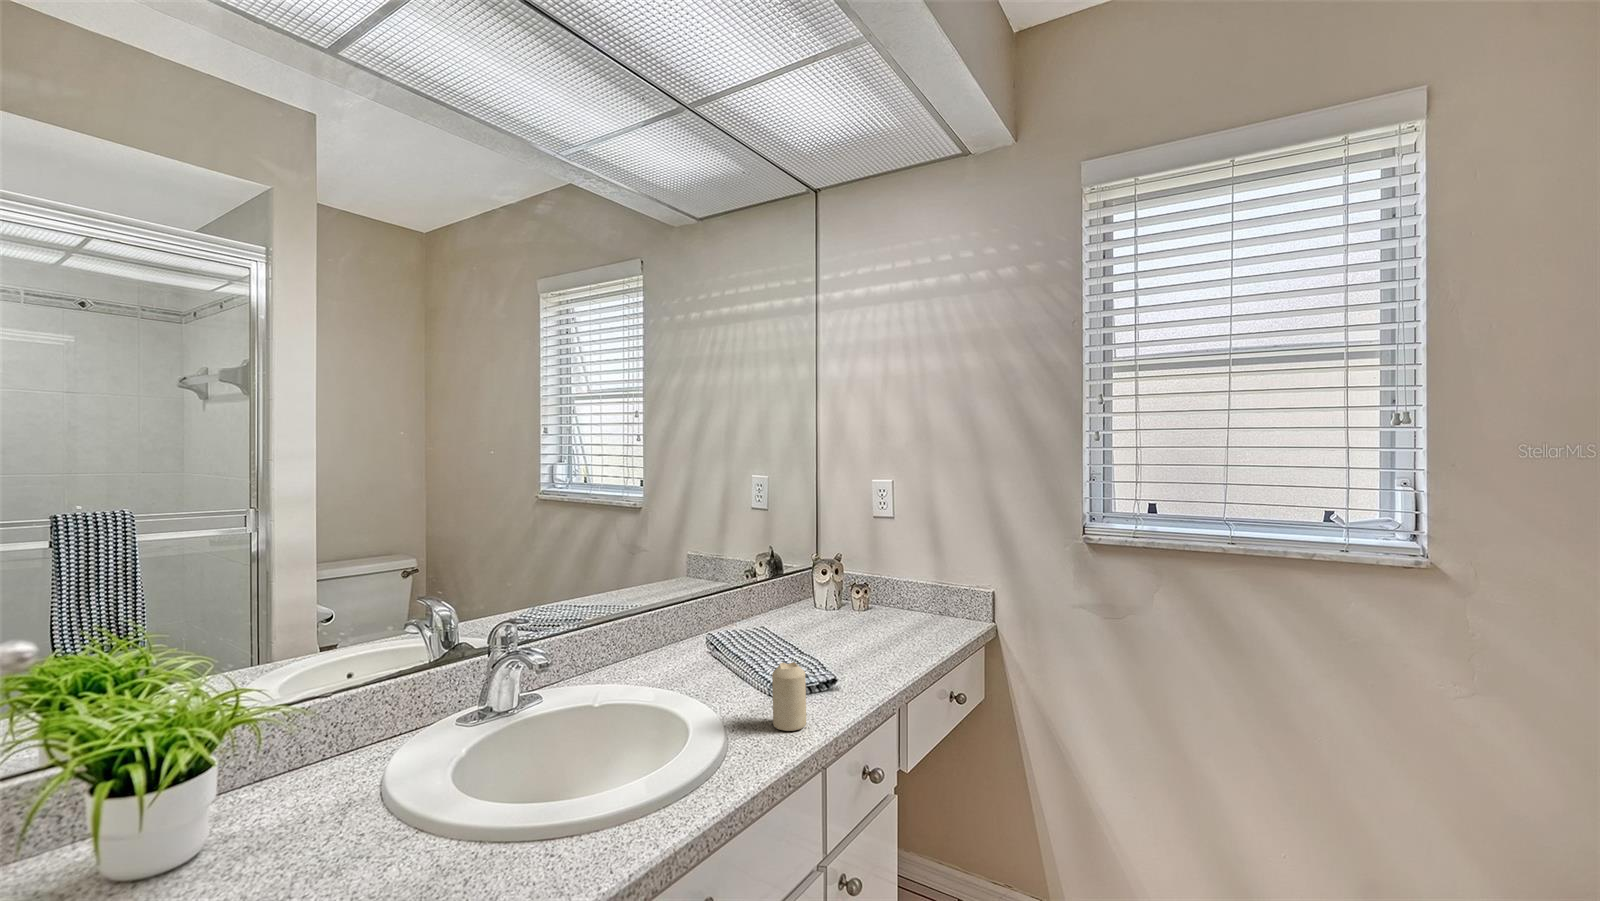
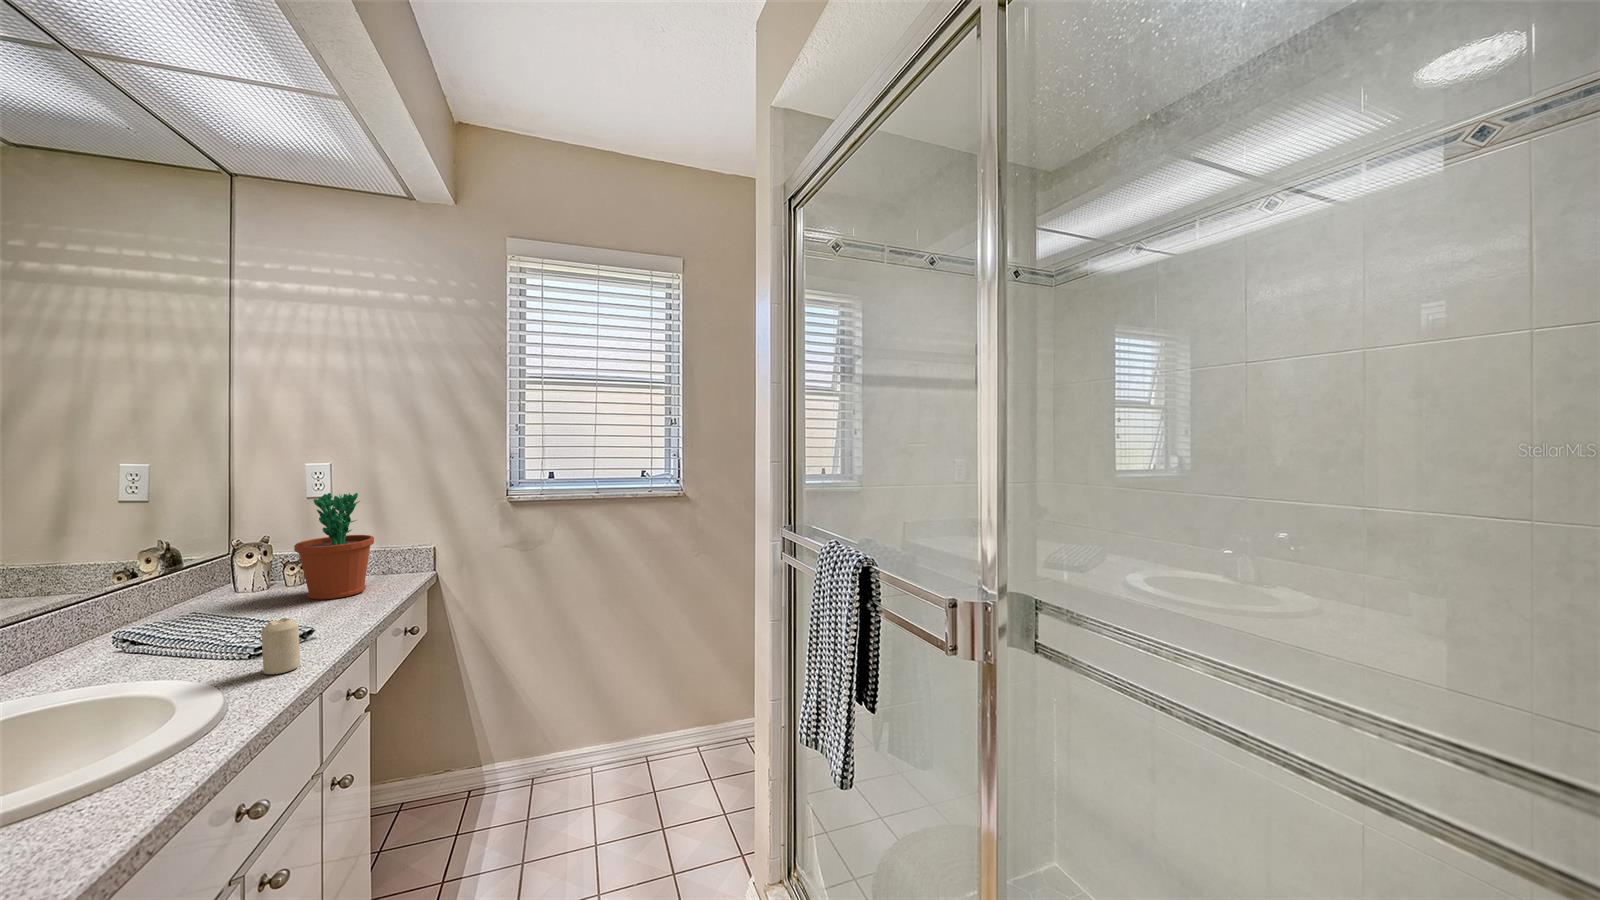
flower pot: none [849,513,922,638] -> present [294,493,374,600]

